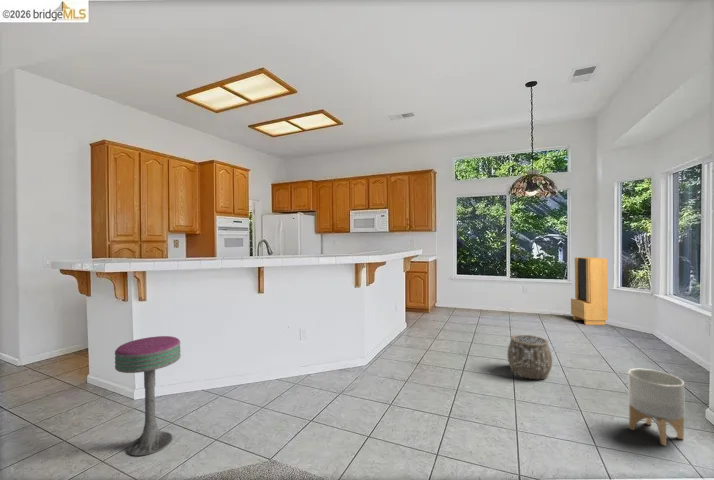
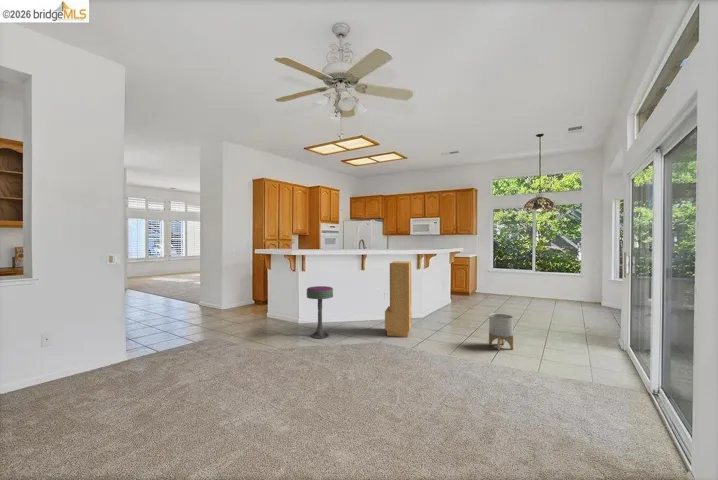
storage cabinet: present [571,257,608,325] -> present [385,261,411,337]
woven basket: present [507,335,552,379] -> none [514,302,543,328]
planter: present [628,369,685,445] -> present [489,313,513,350]

